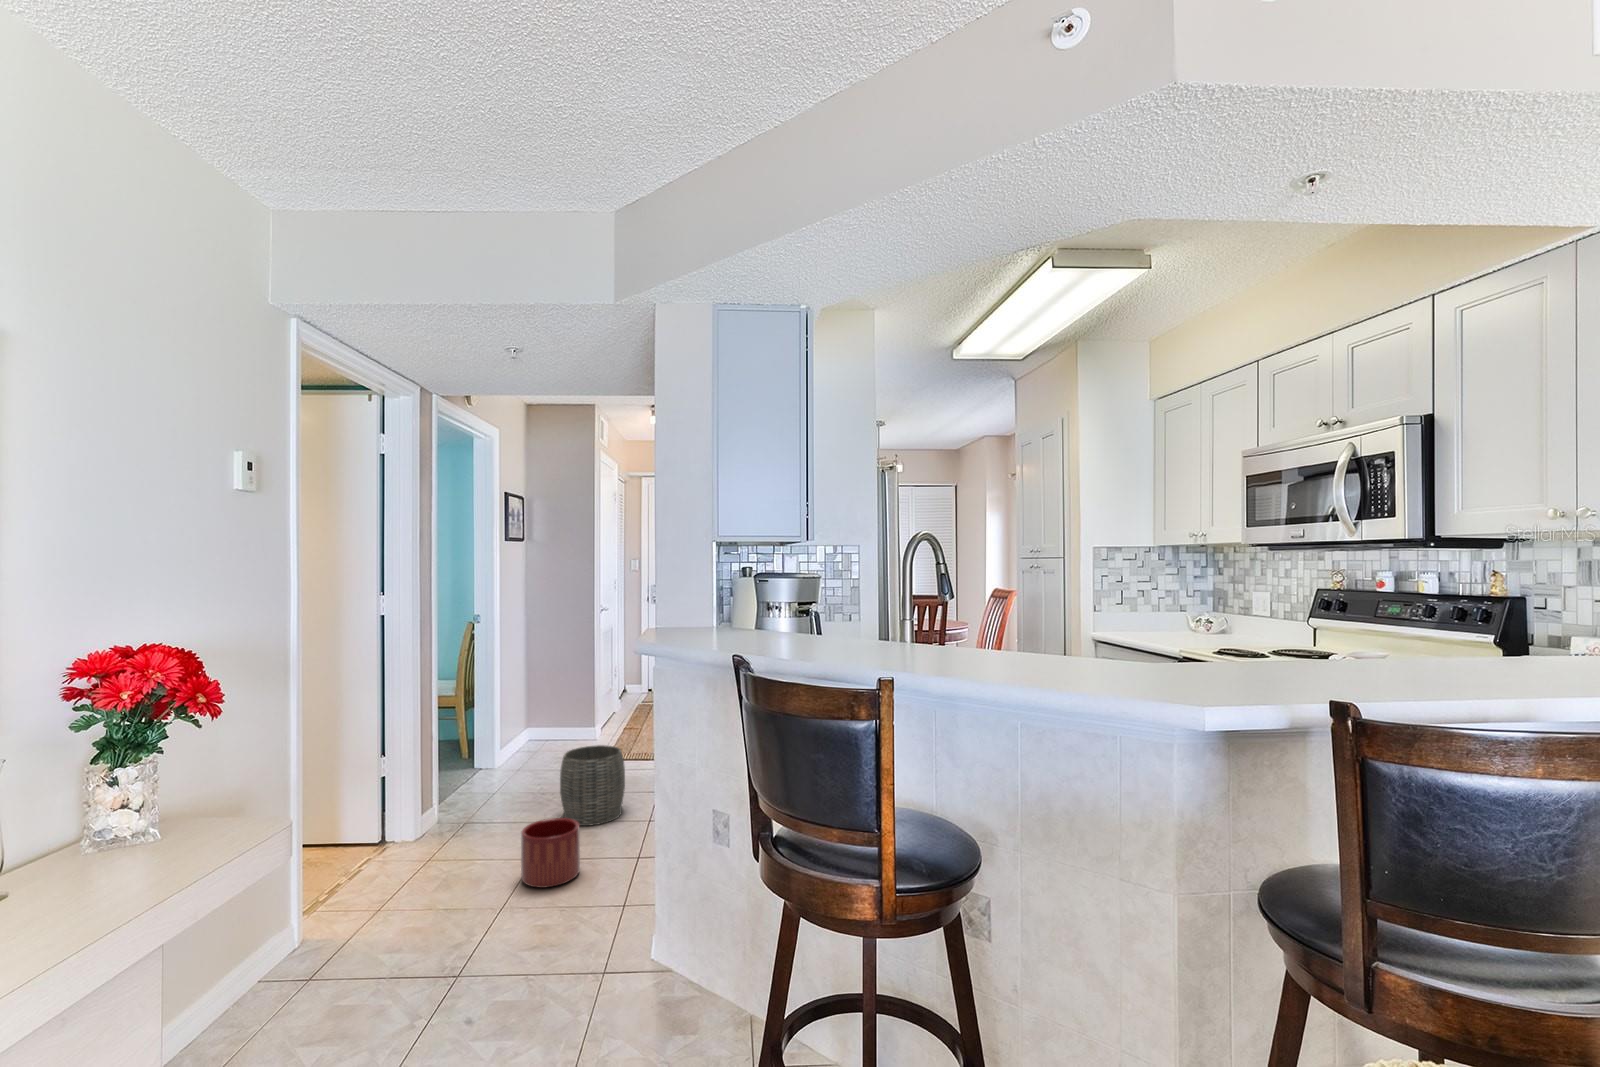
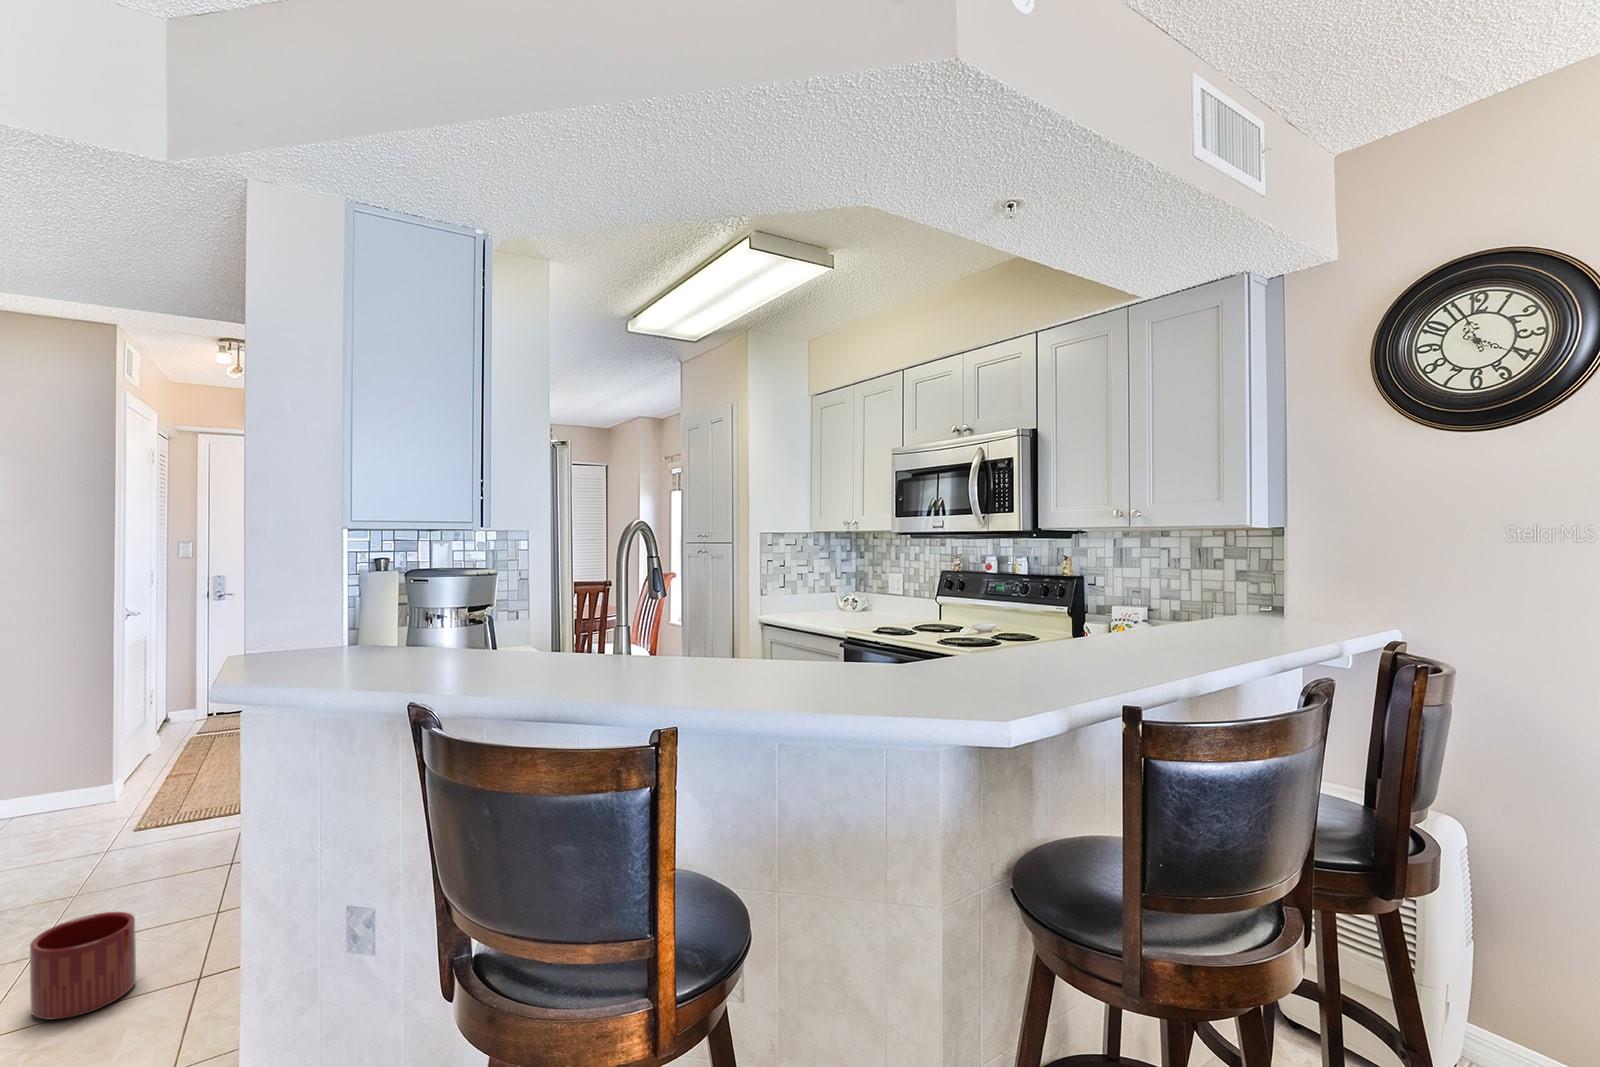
woven basket: present [560,745,625,826] -> none [76,802,189,920]

